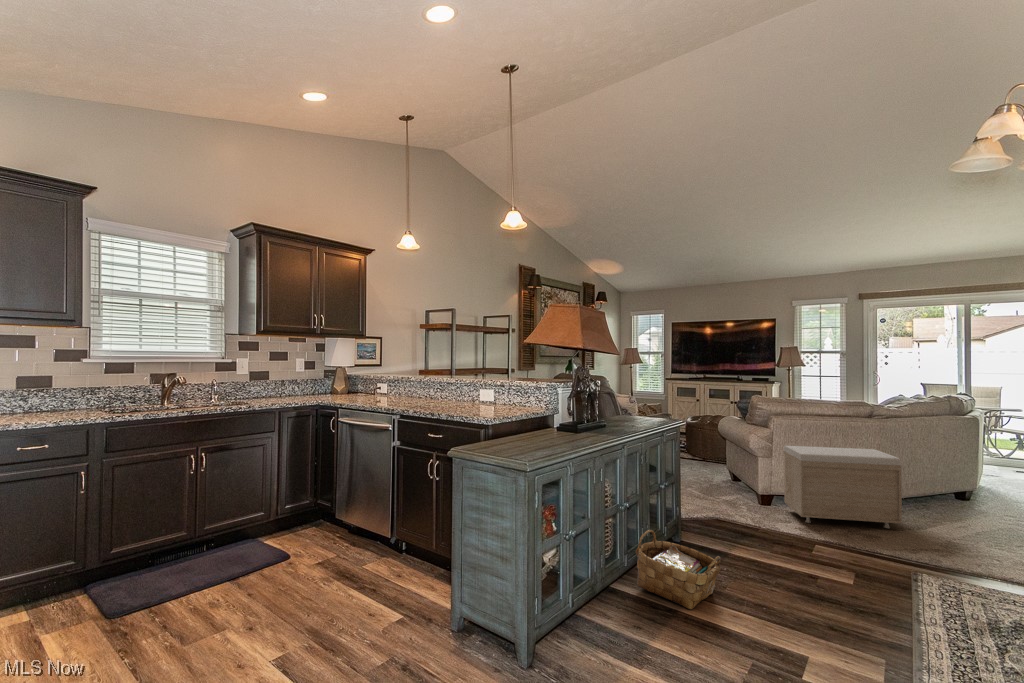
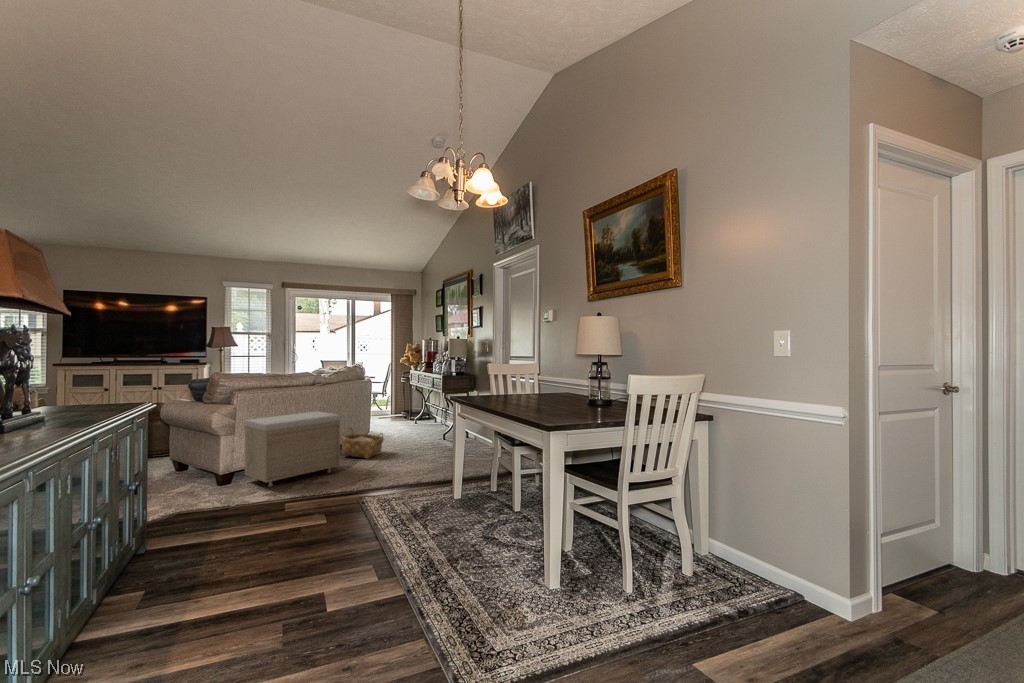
woven basket: present [636,530,721,609] -> present [341,427,384,459]

